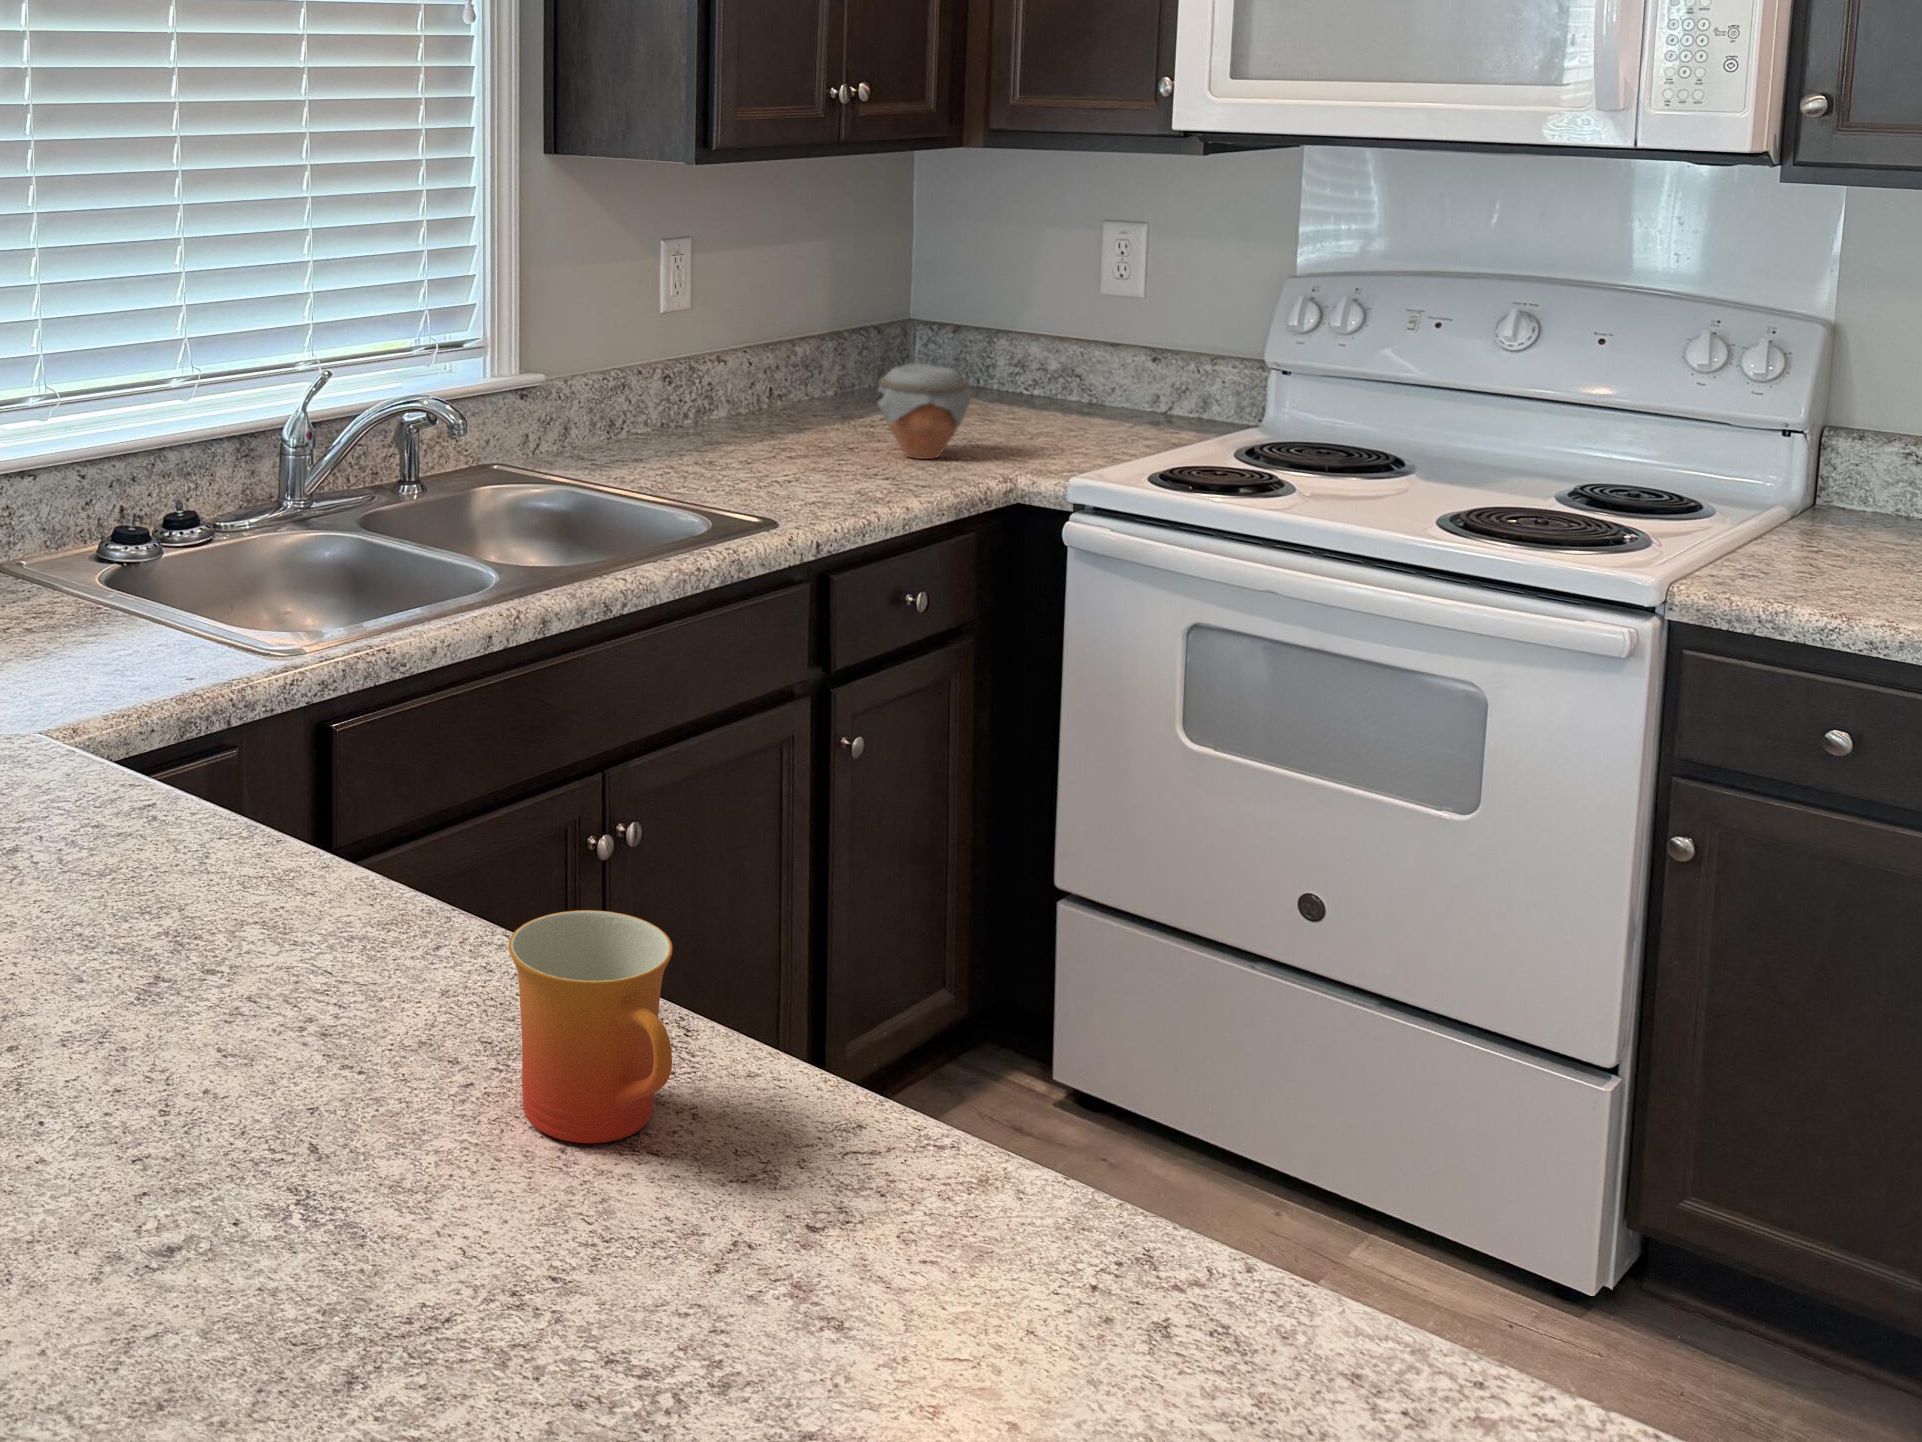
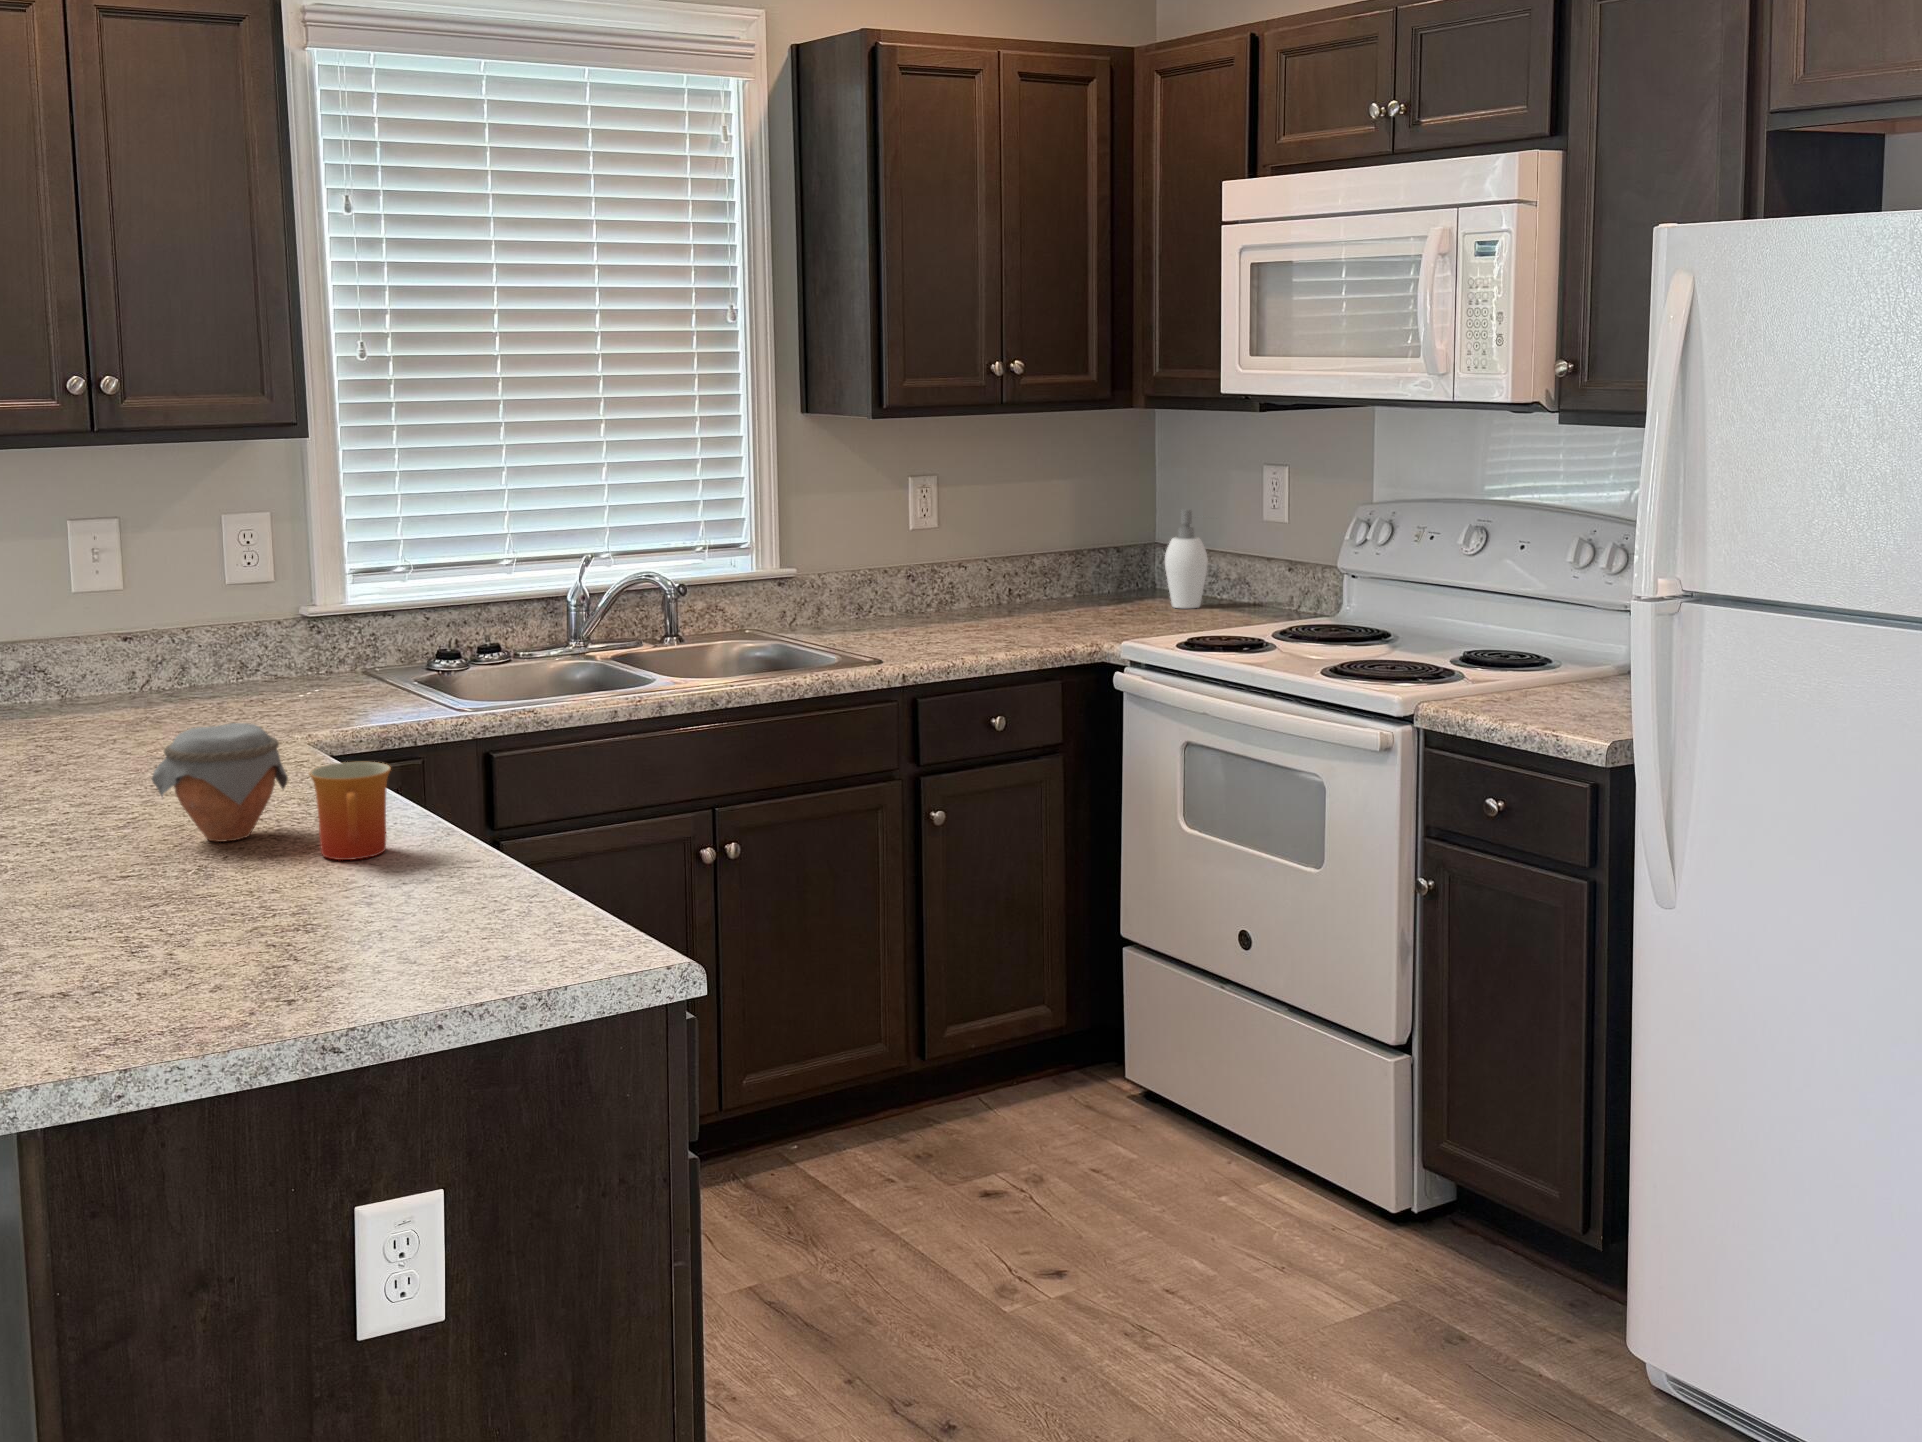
soap dispenser: none [979,280,1057,410] -> present [1165,509,1208,608]
jar: present [876,364,973,459] -> present [152,723,288,842]

